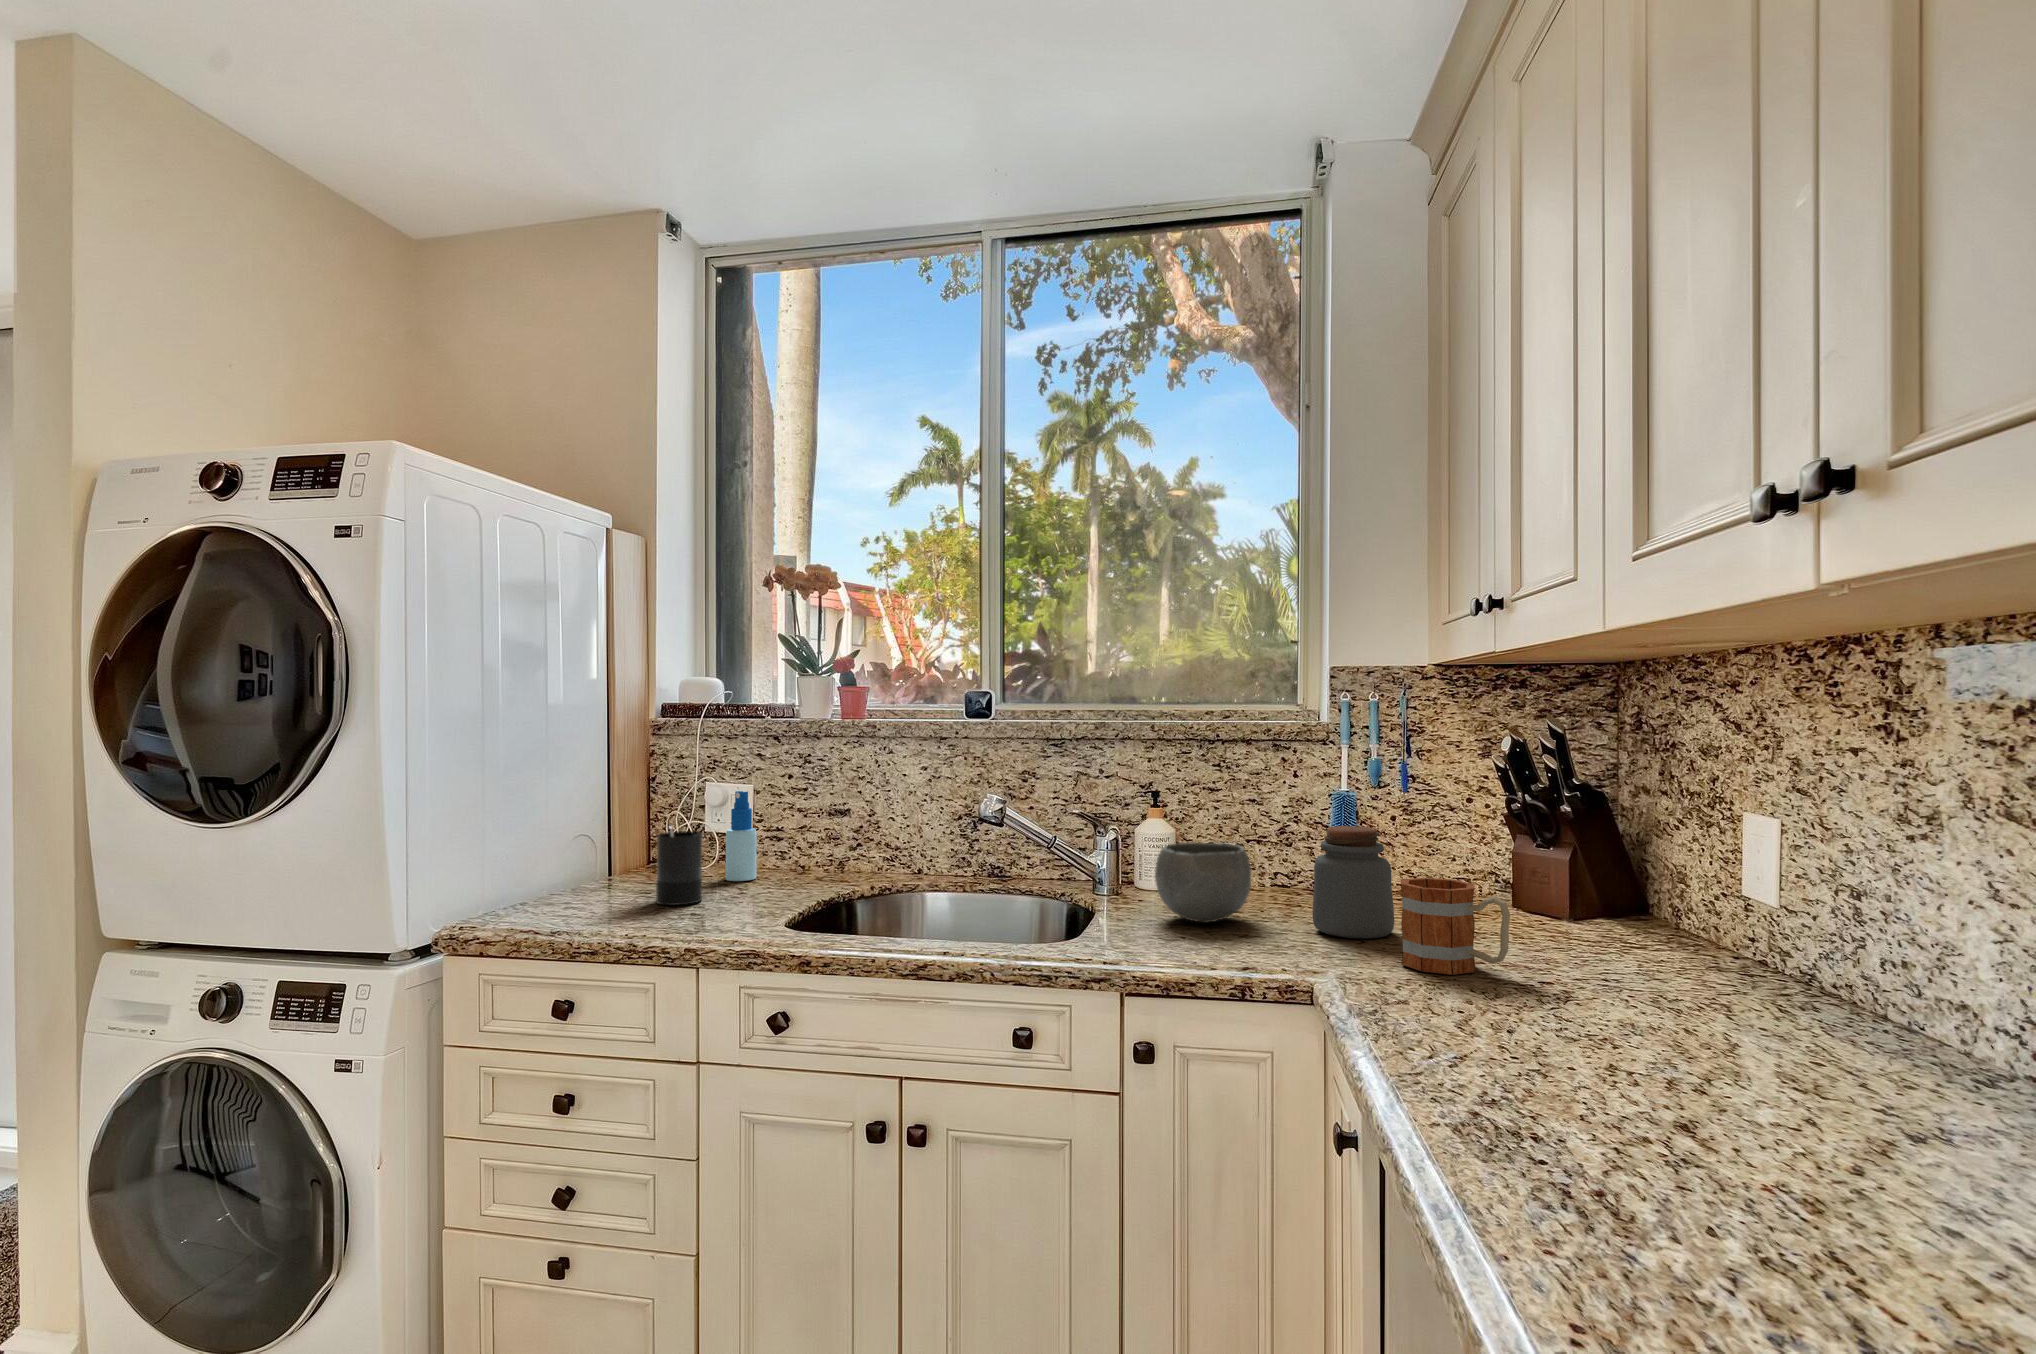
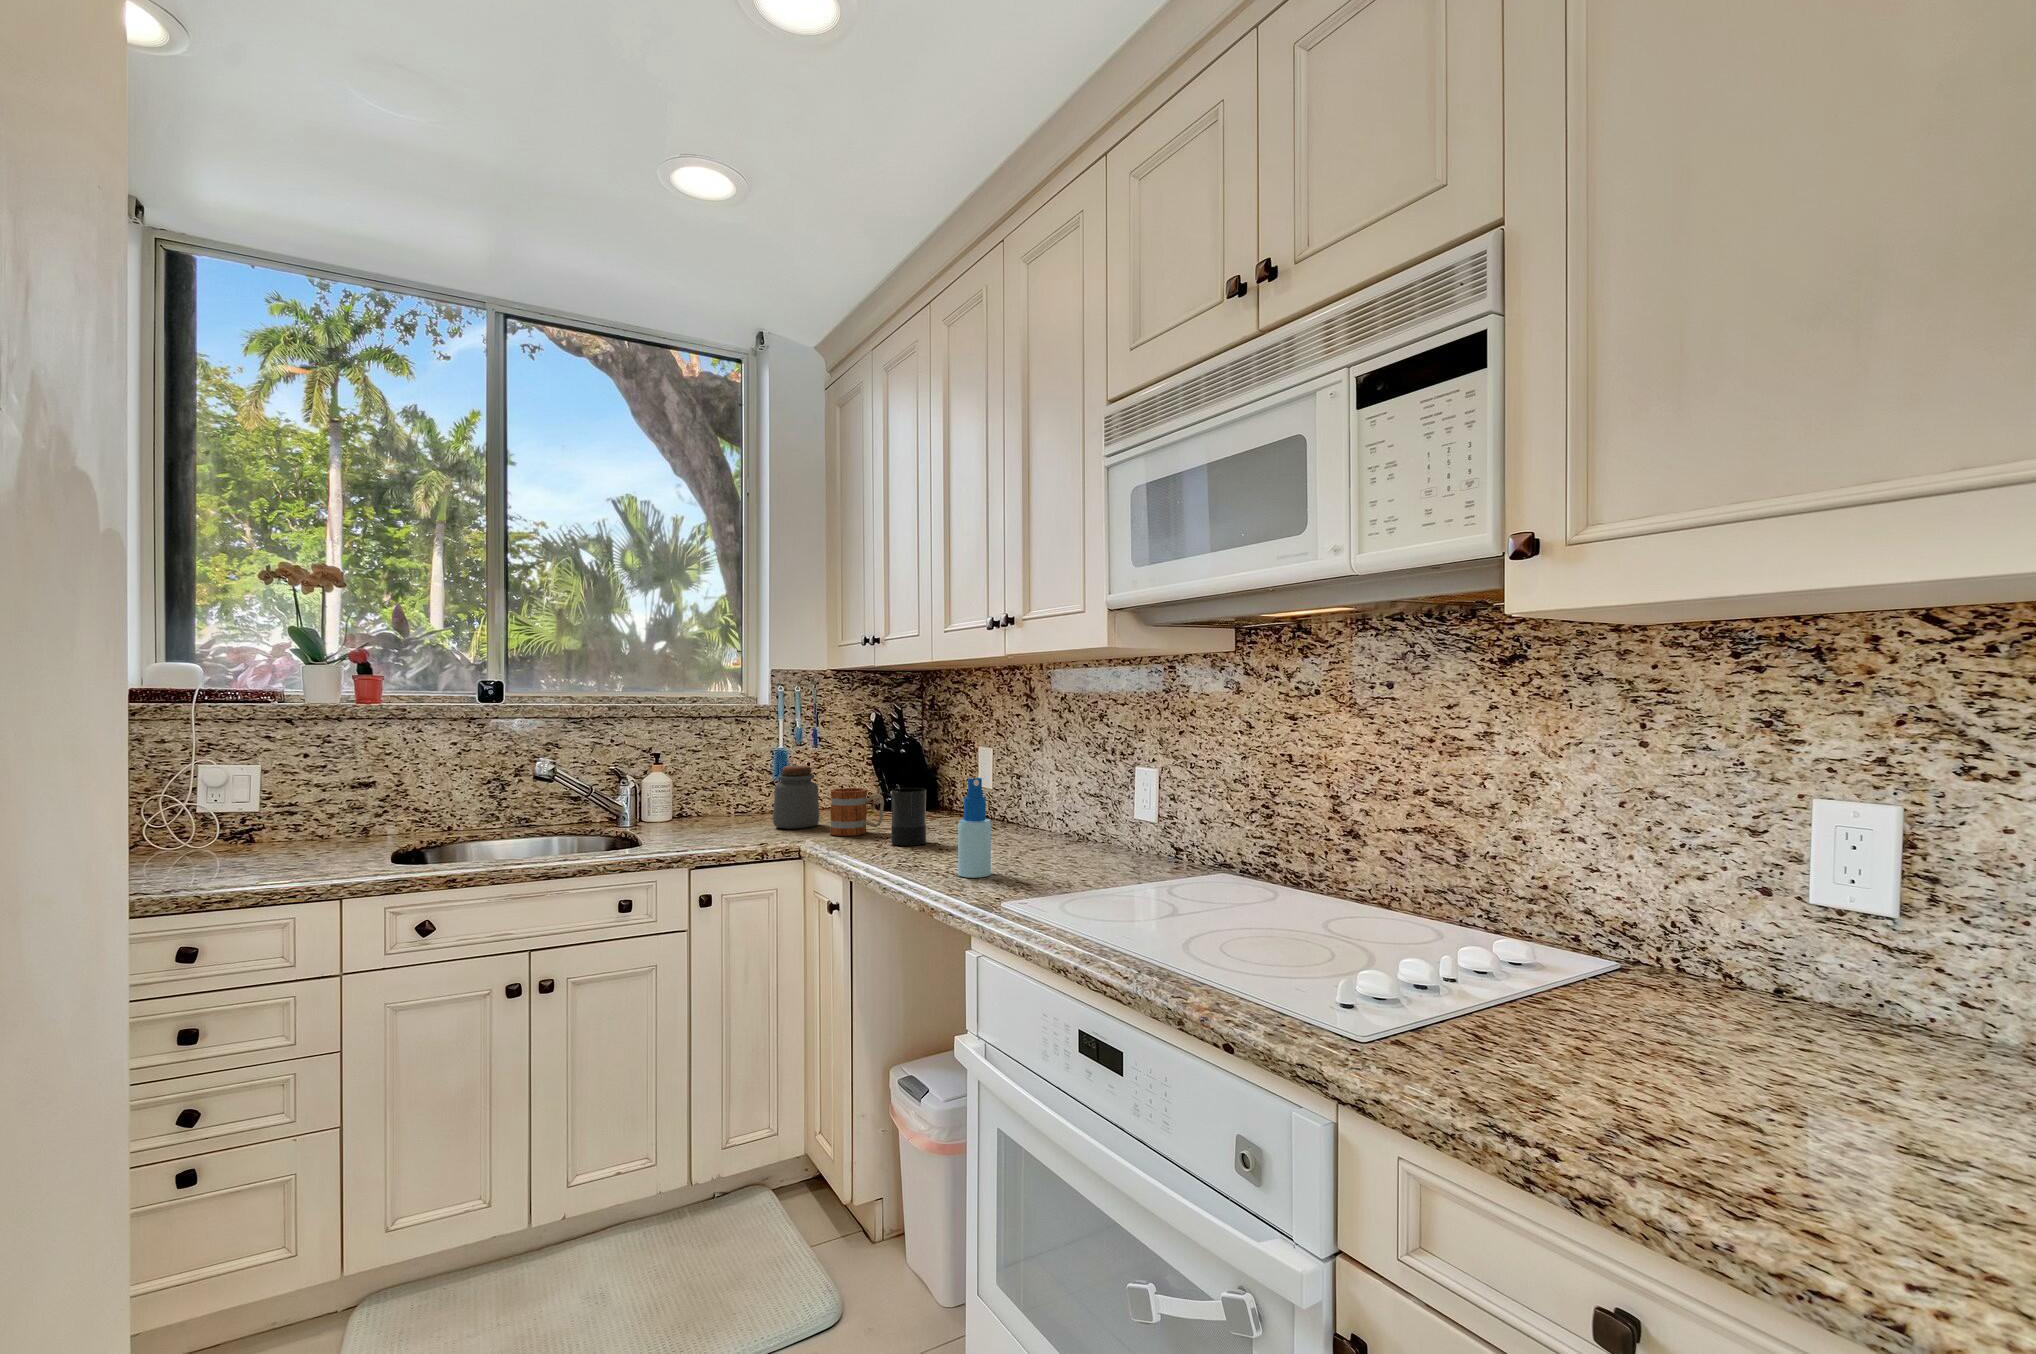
spray bottle: present [726,791,757,881] -> present [958,778,991,878]
candle: present [656,826,702,905] -> present [891,788,926,846]
ceramic bowl: present [1155,842,1251,923] -> none [670,783,734,832]

